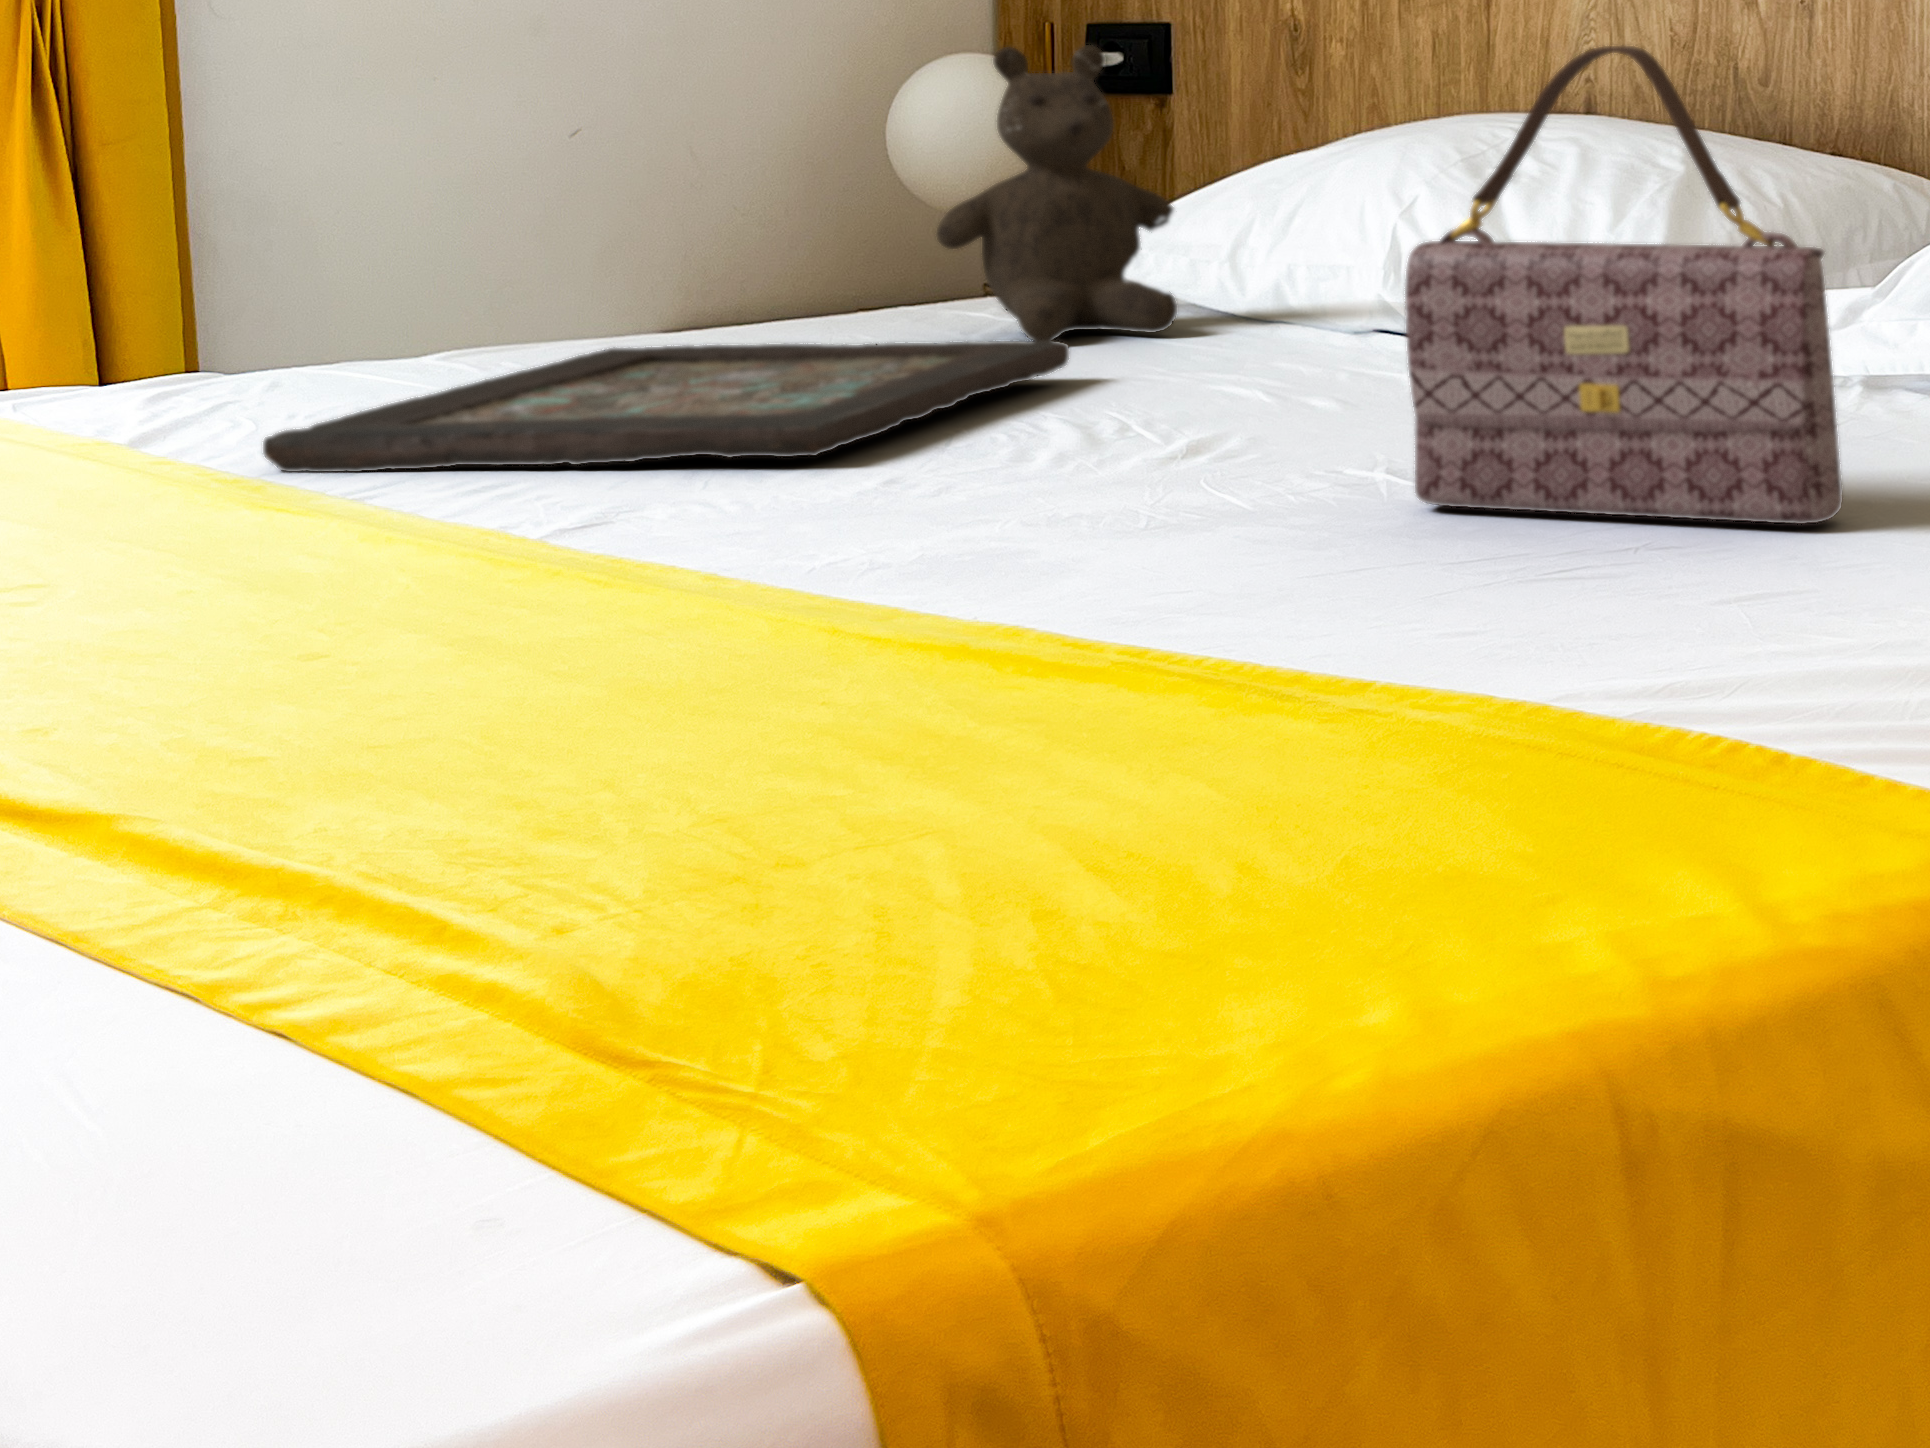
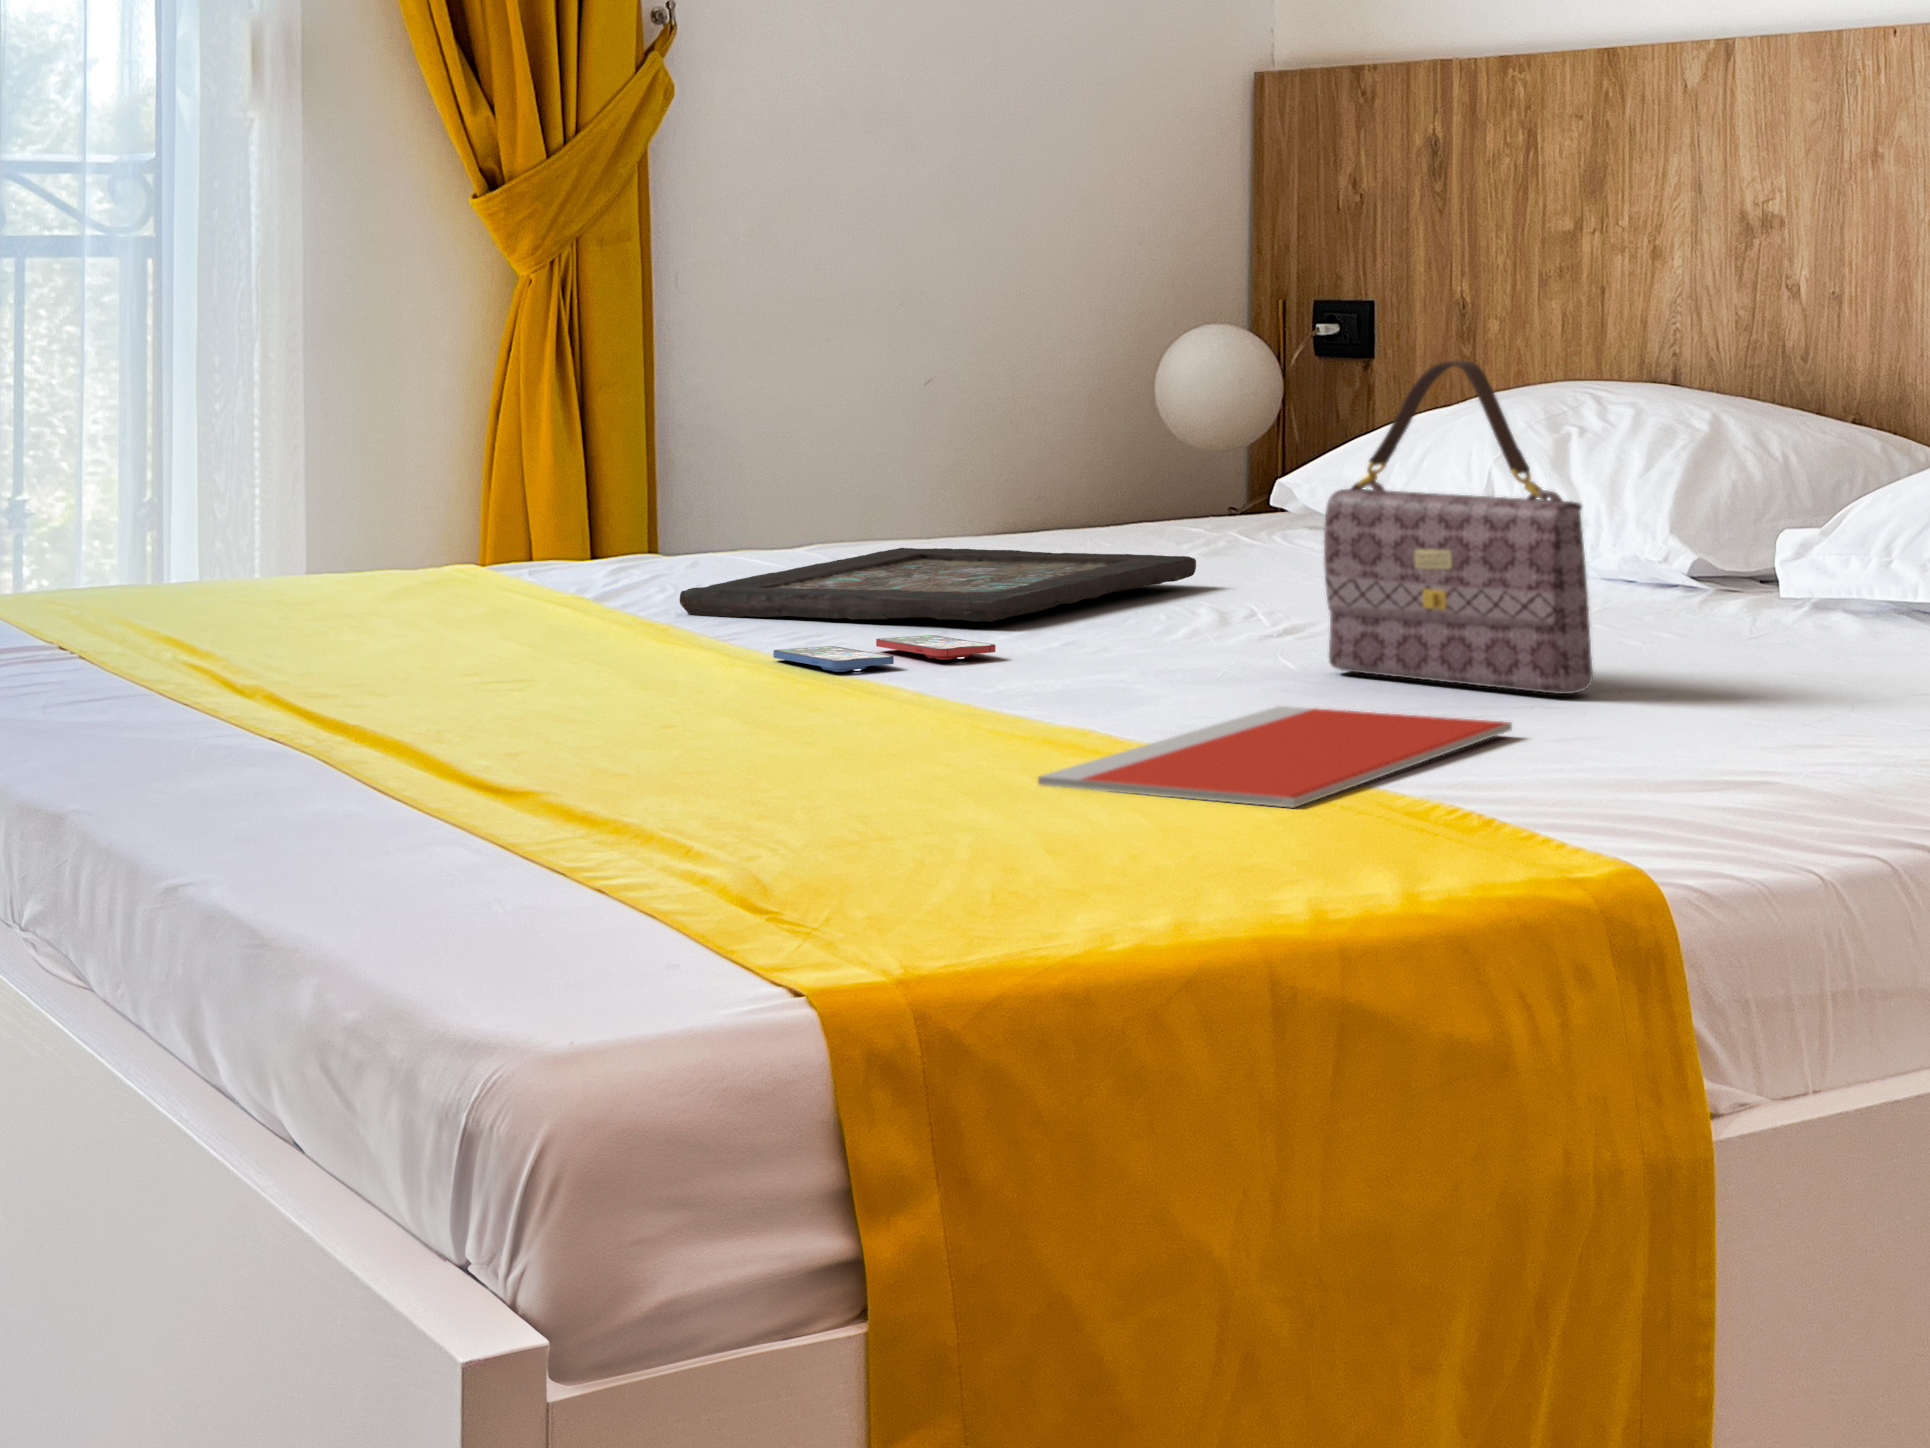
teddy bear: present [937,45,1177,341] -> none [1137,329,1320,560]
smartphone: none [467,488,861,569] -> present [773,635,995,672]
notebook: none [1158,586,1845,824] -> present [1038,706,1512,808]

